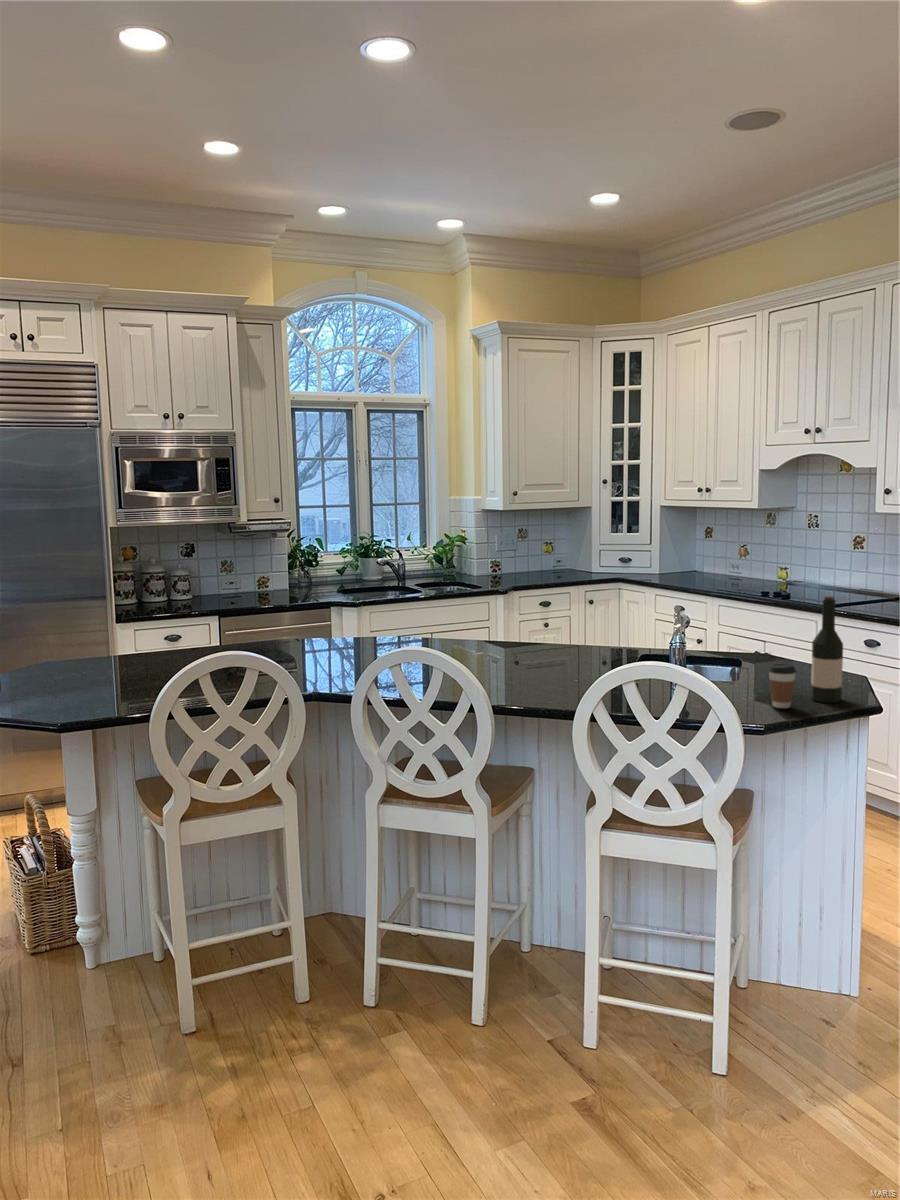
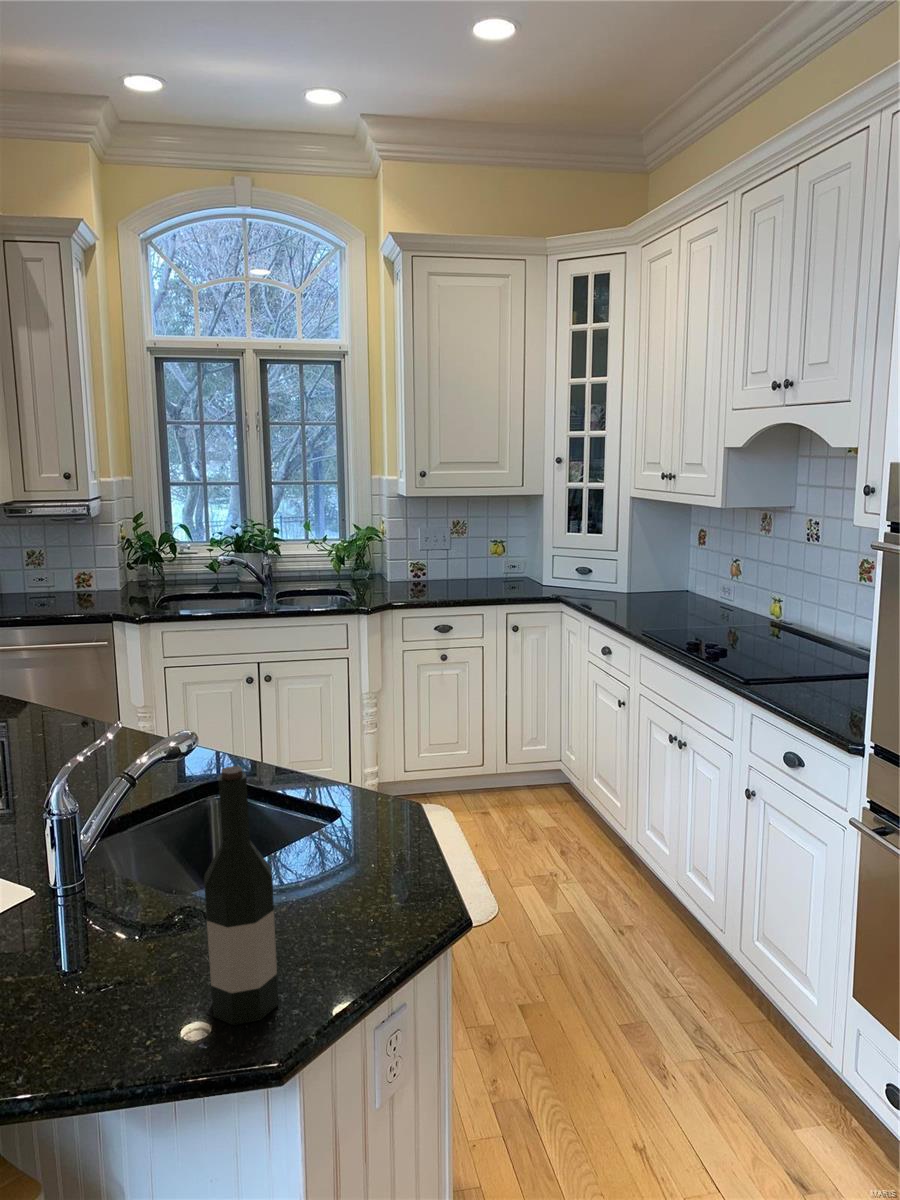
coffee cup: present [769,664,796,708] -> none [60,913,127,1027]

